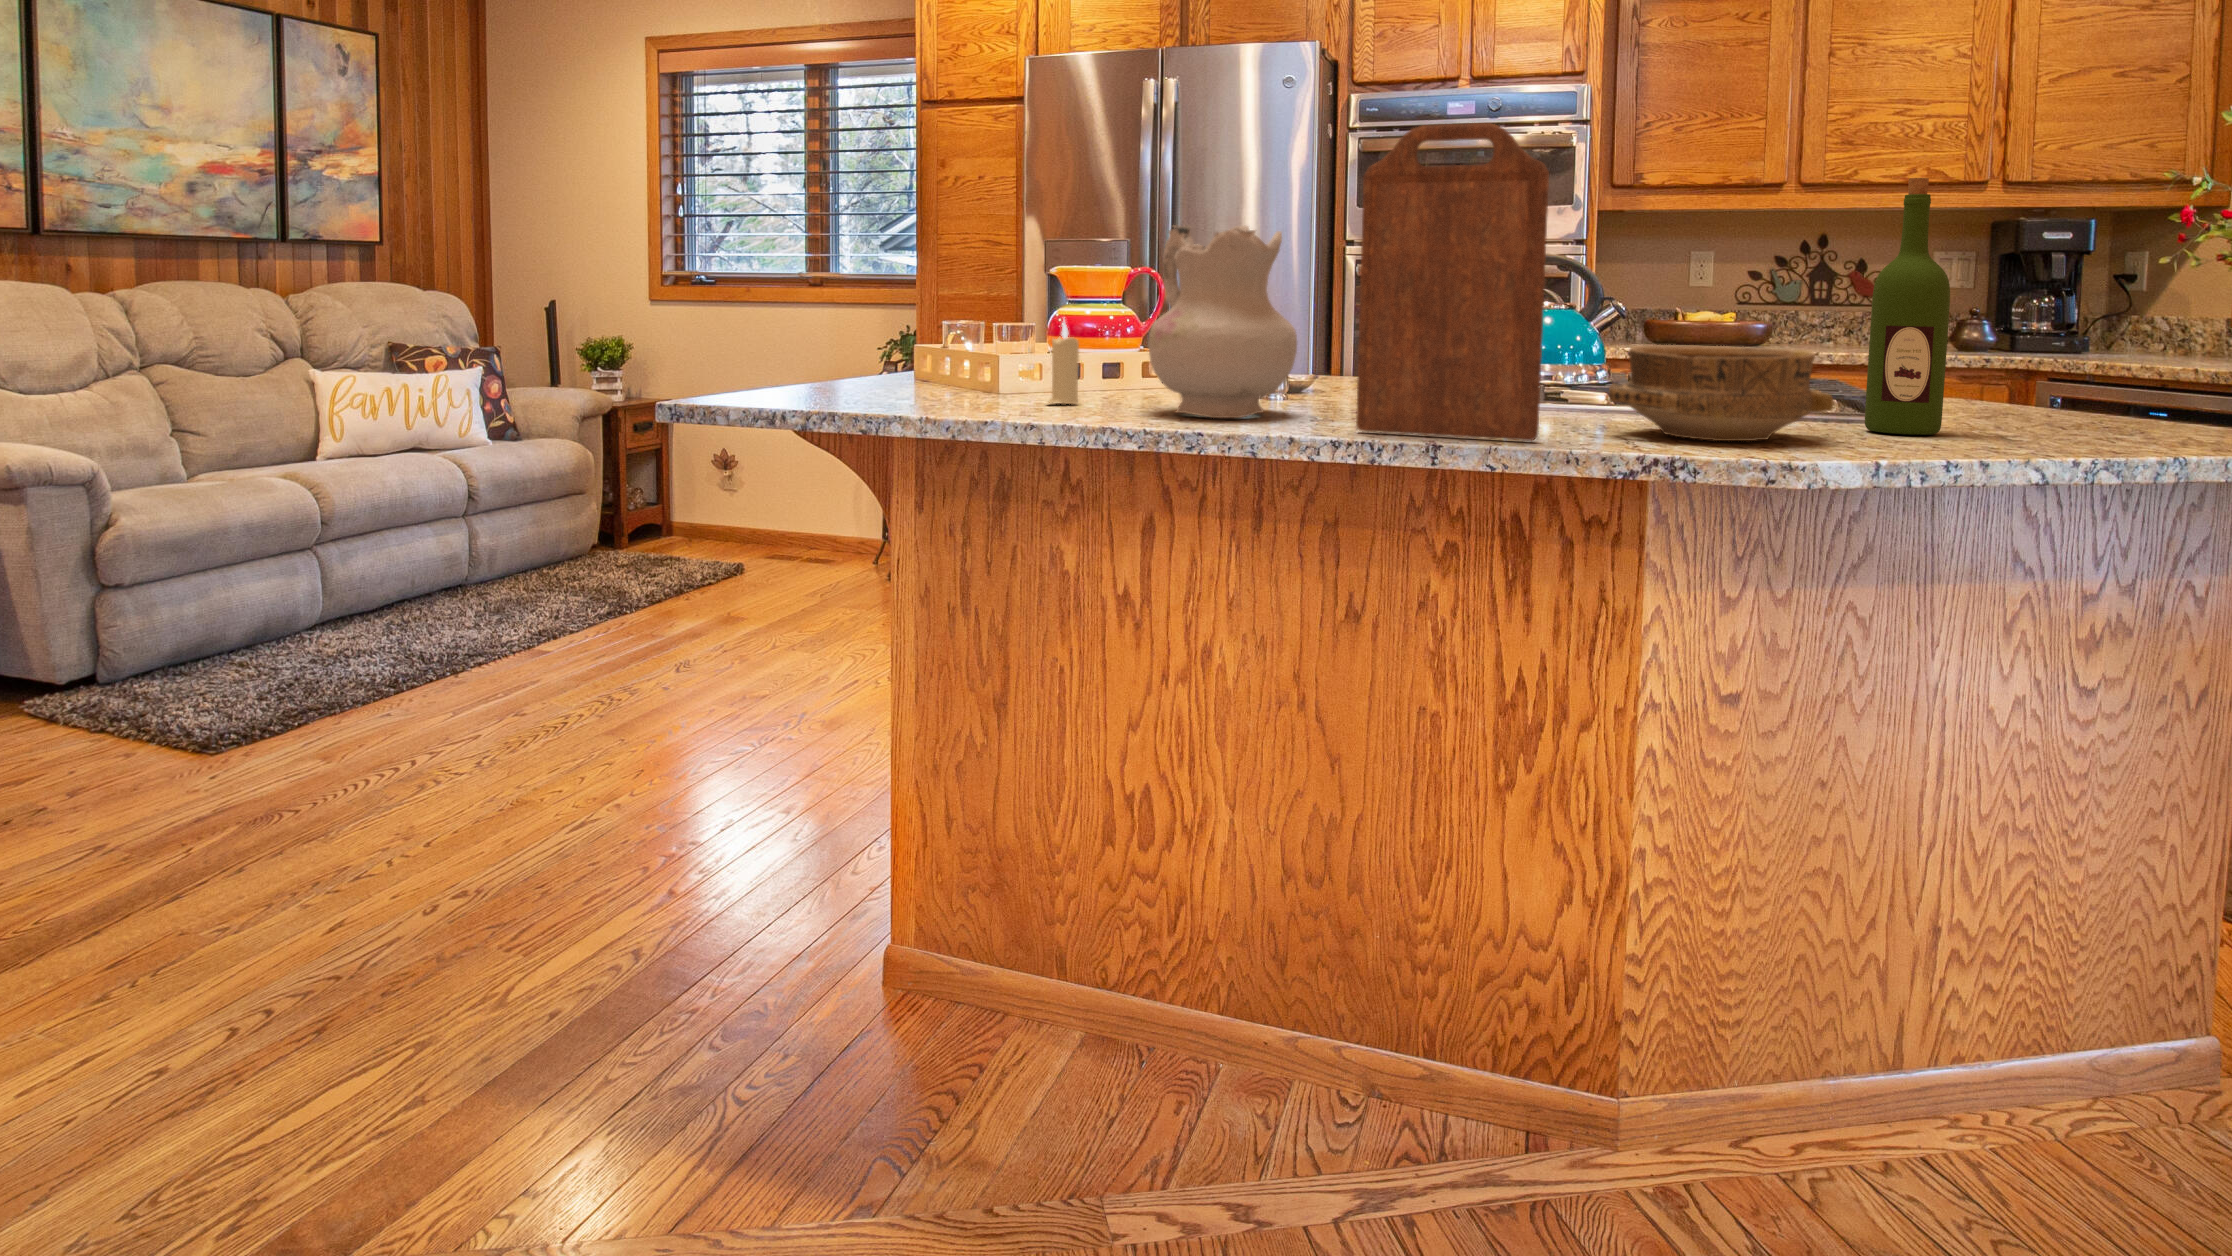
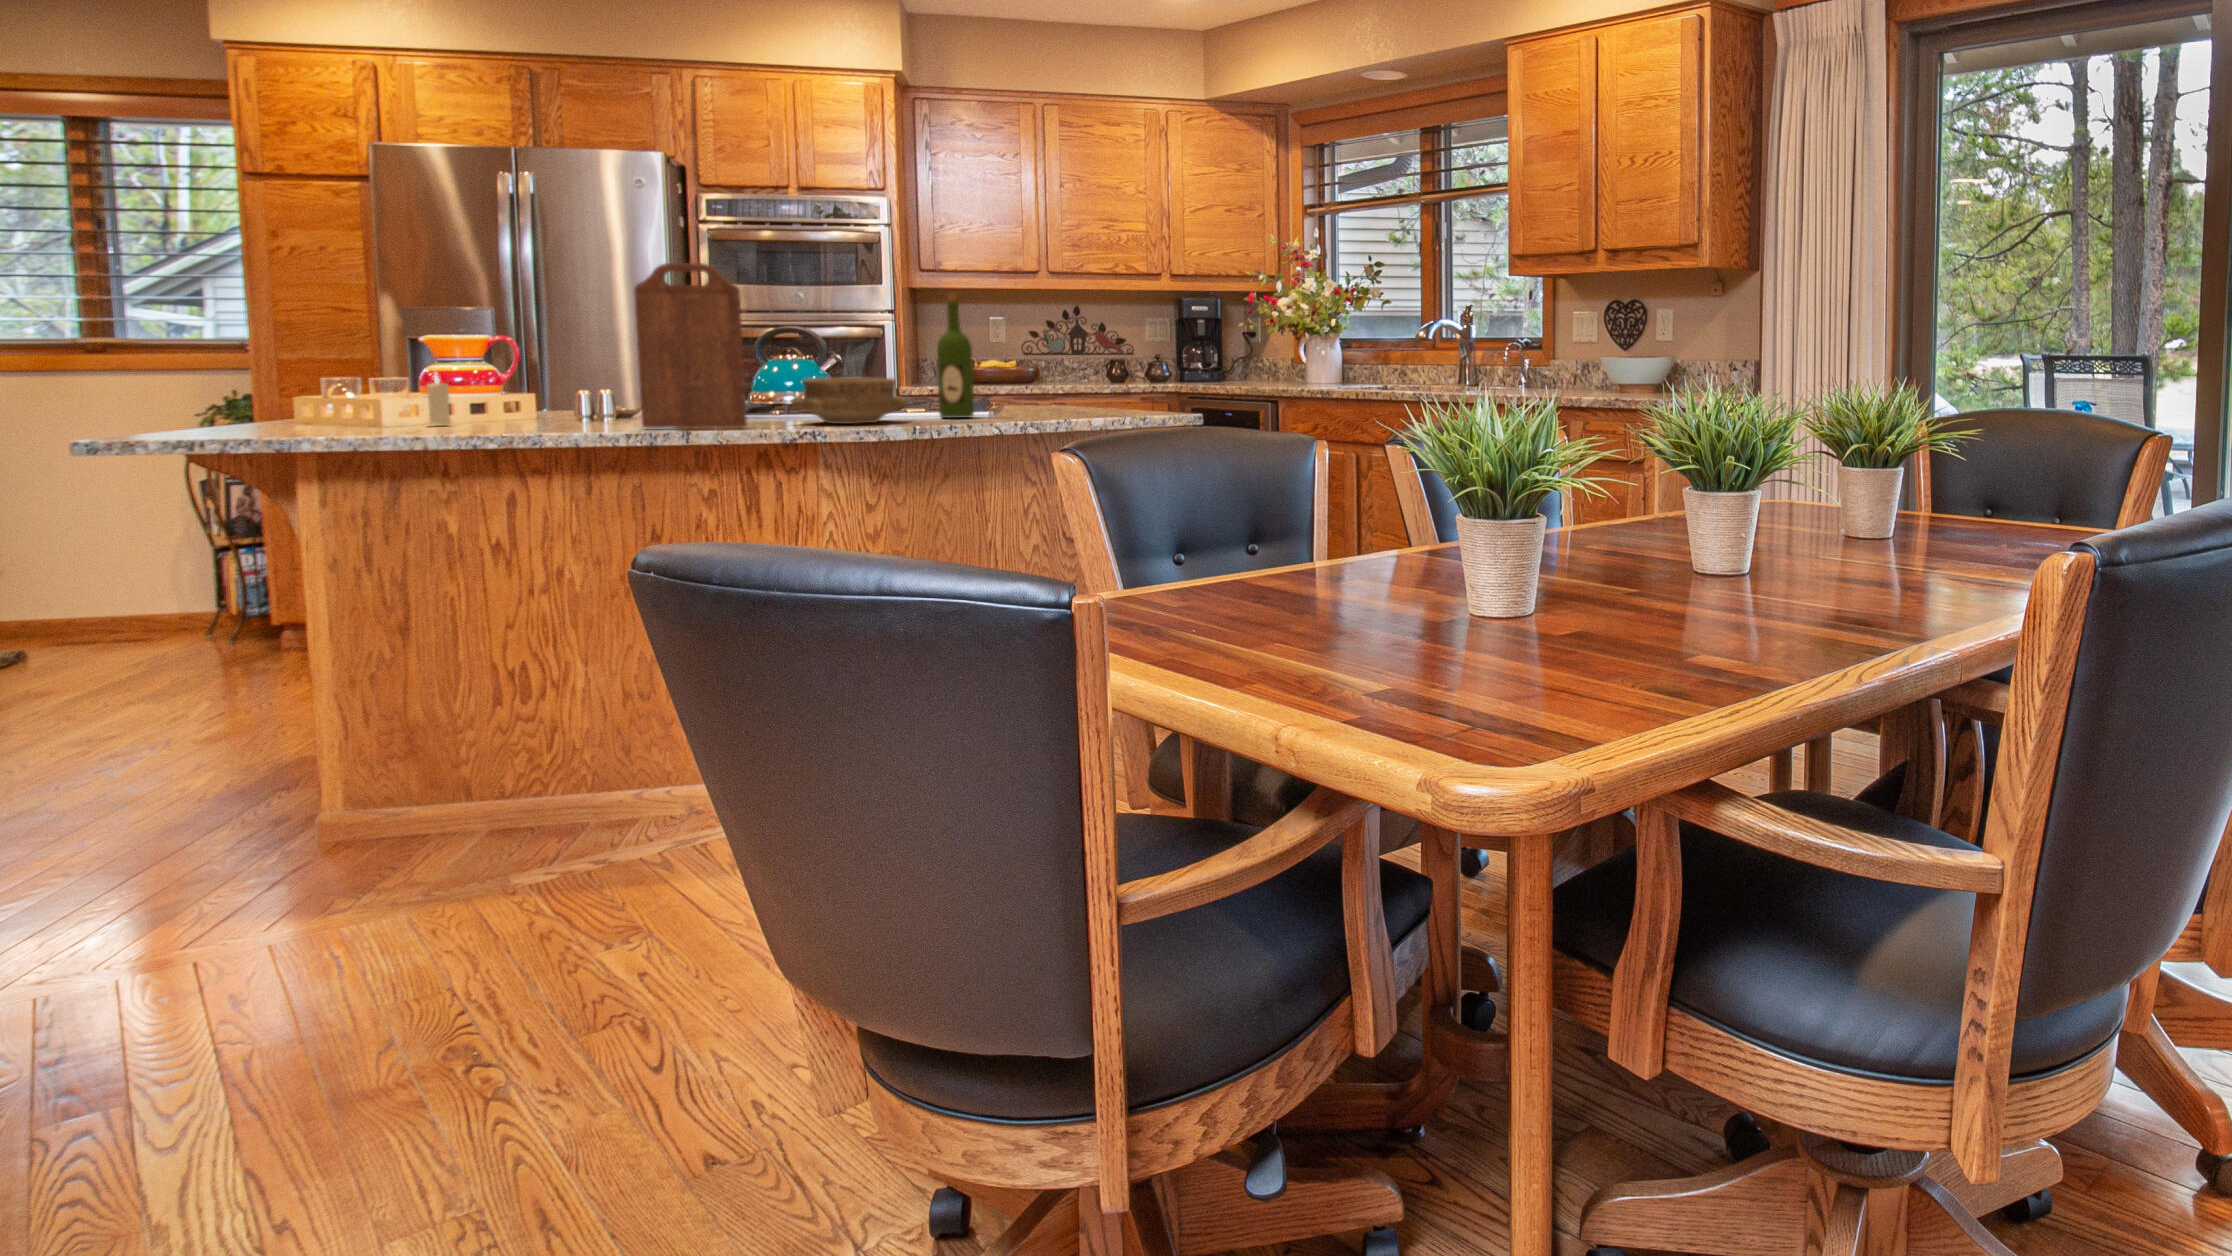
ceramic pitcher: present [1148,225,1297,418] -> none [501,311,608,427]

